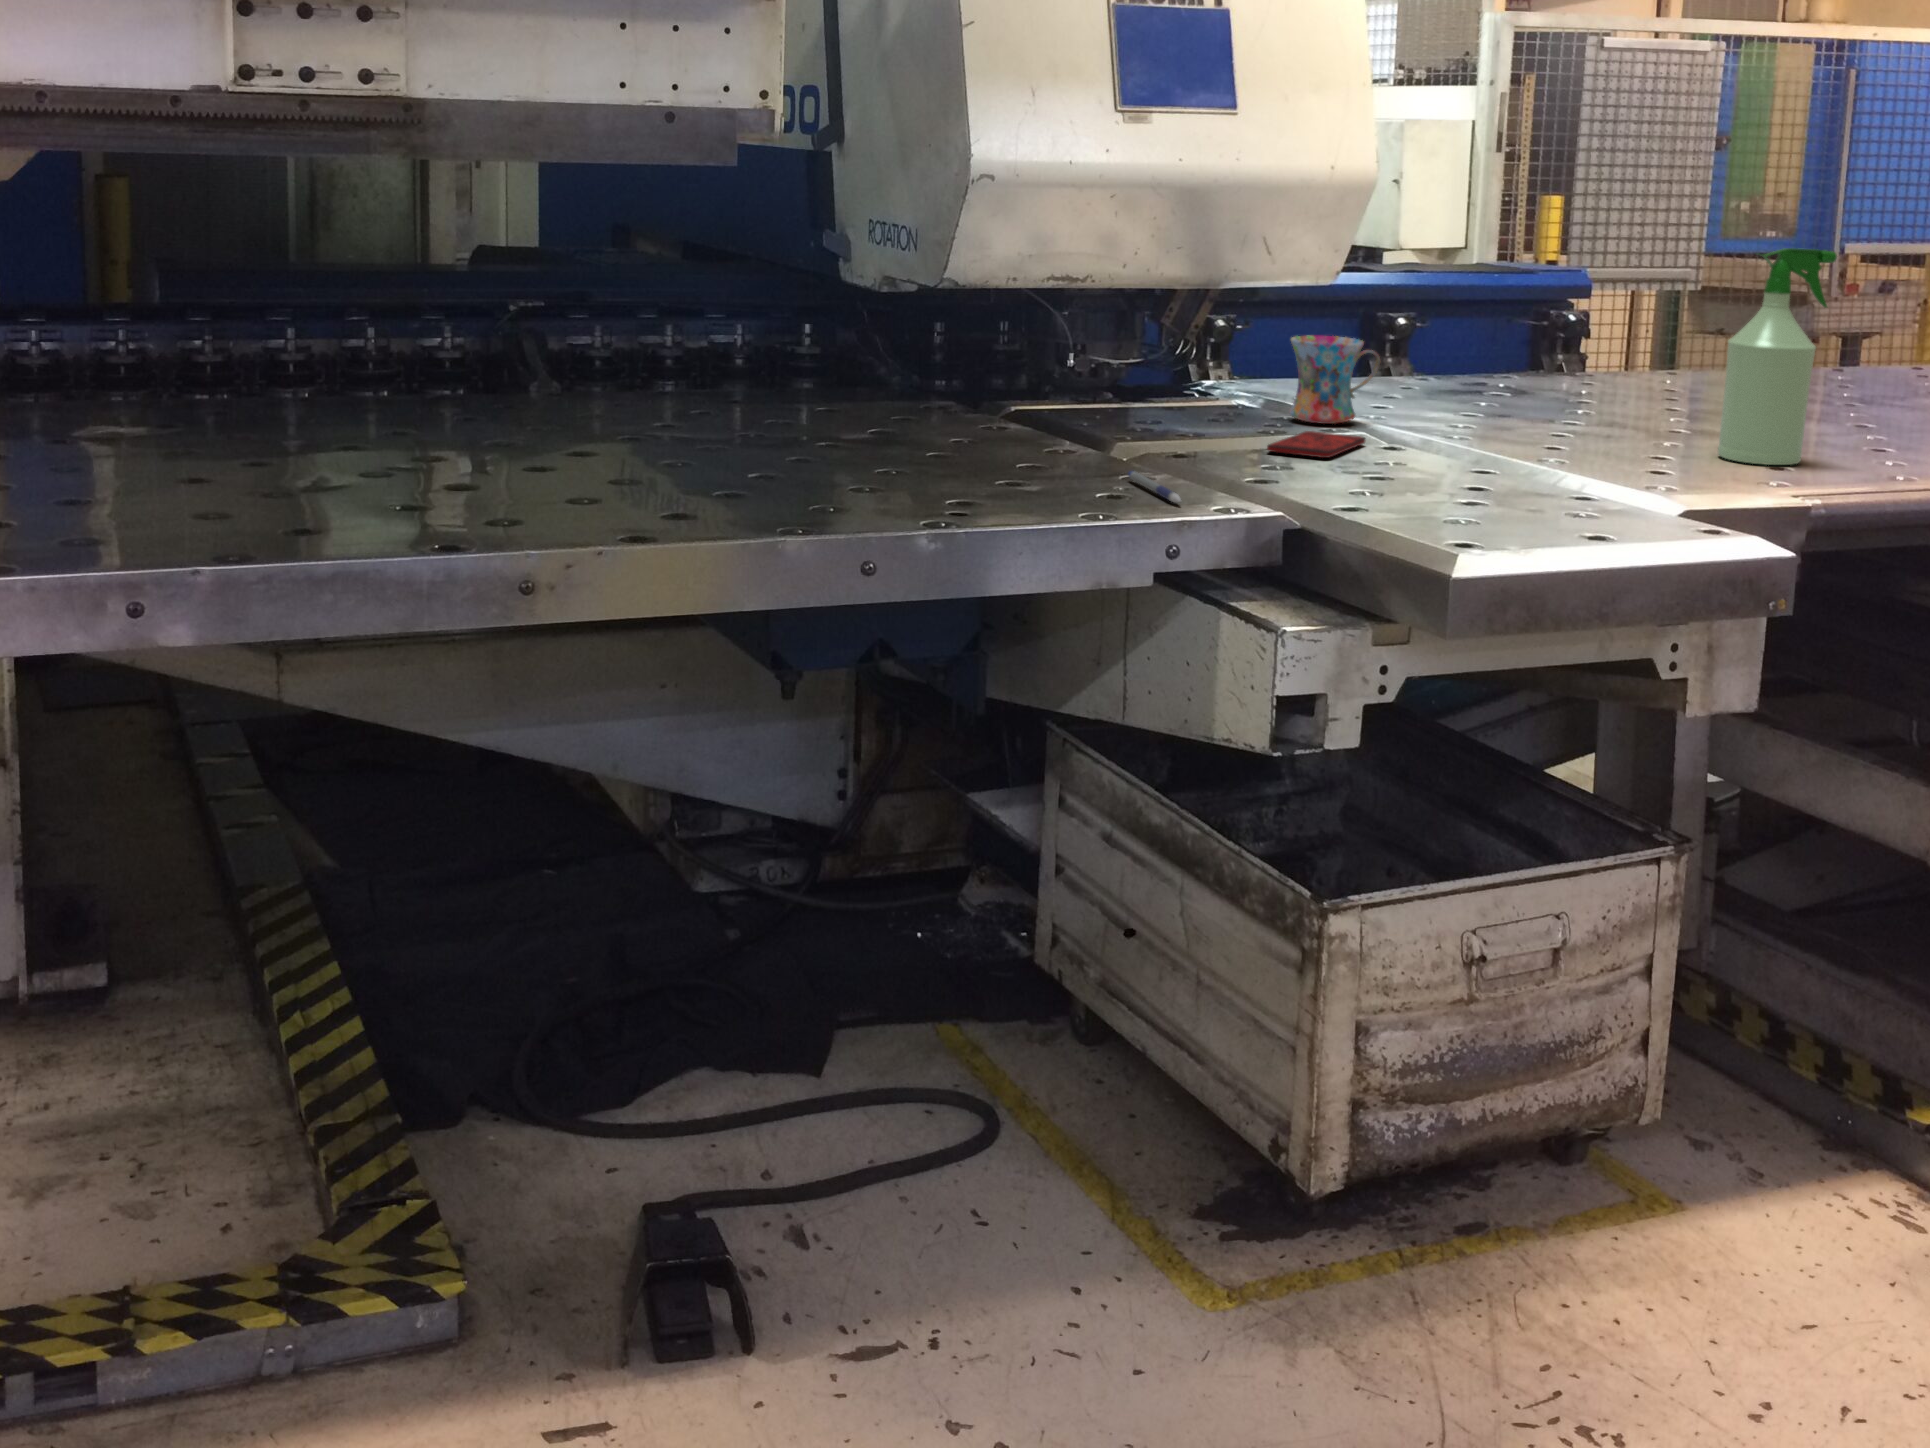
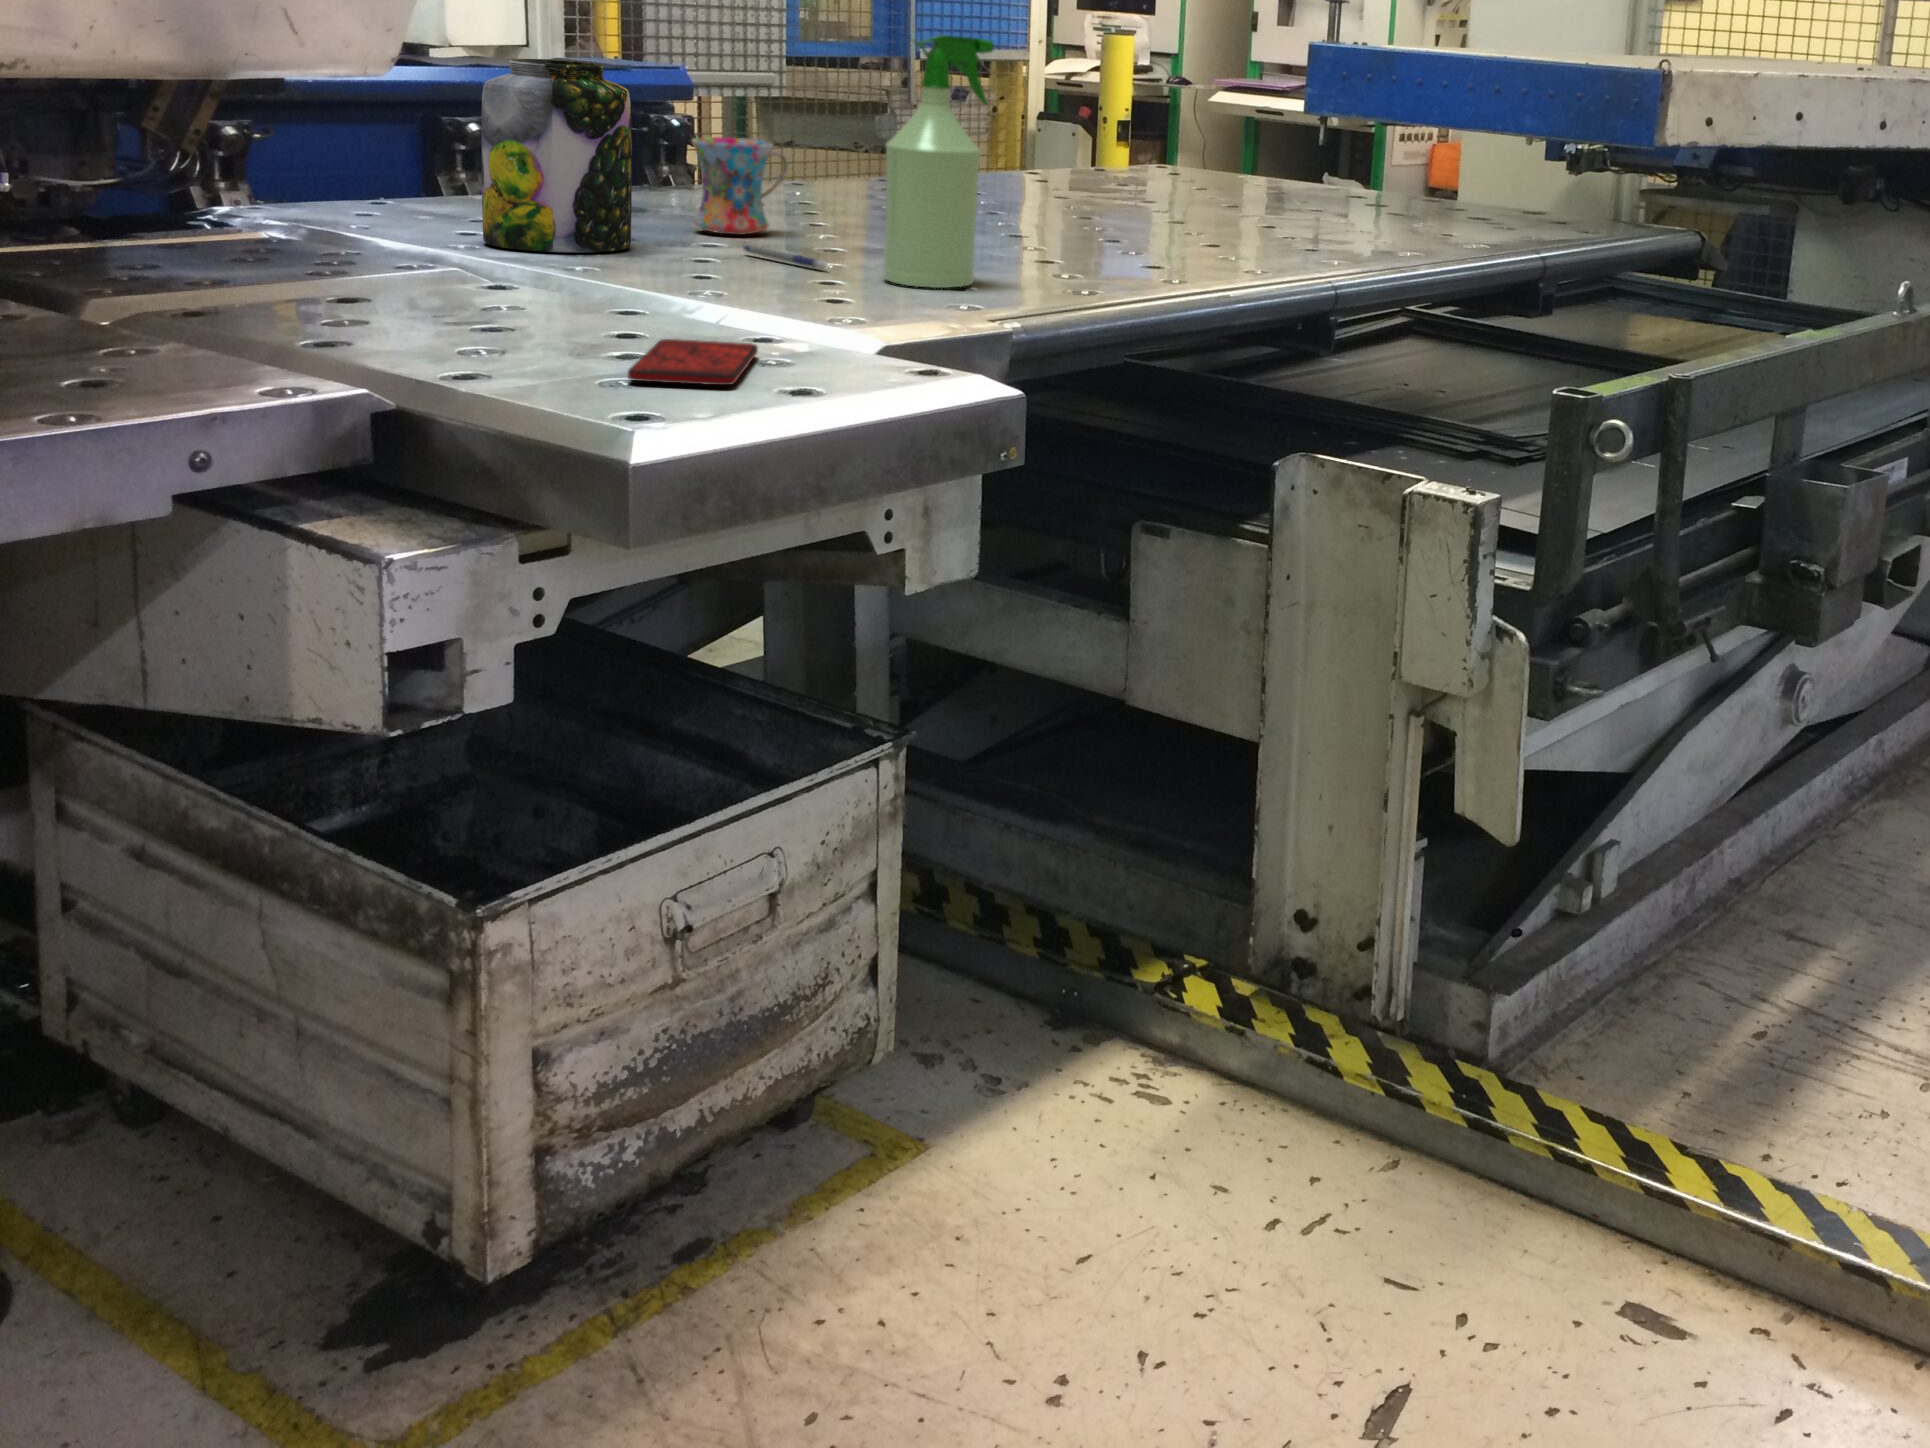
jar: none [1395,270,1519,422] -> present [481,59,632,252]
mug: present [1289,336,1380,424] -> present [692,137,787,234]
smartphone: present [1267,431,1365,458] -> present [628,339,758,385]
pen: present [1128,471,1181,503] -> present [744,245,829,269]

